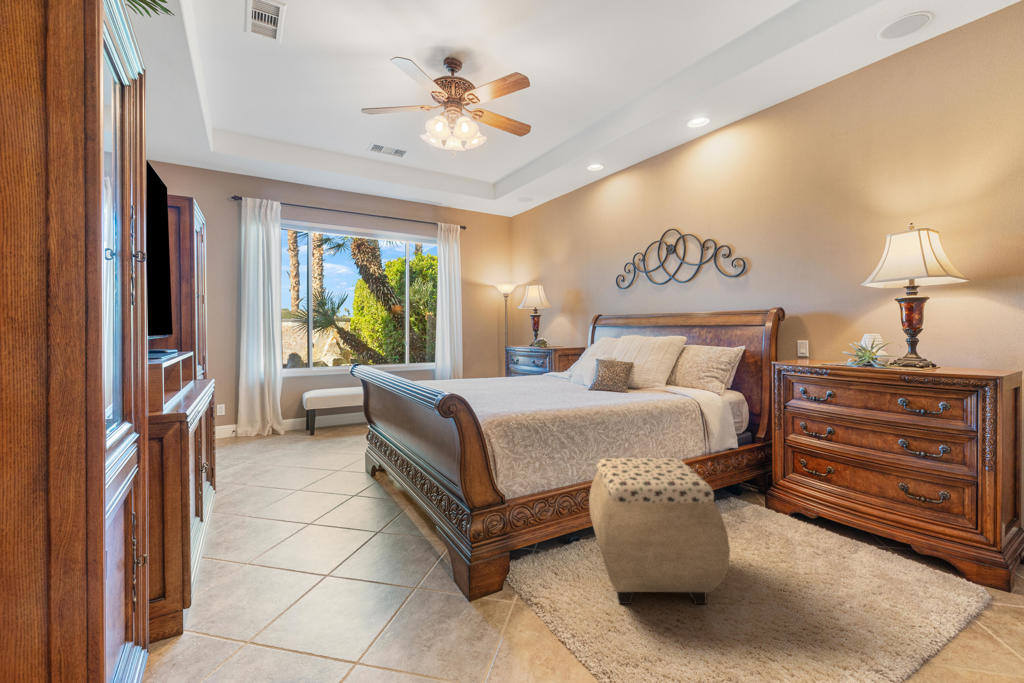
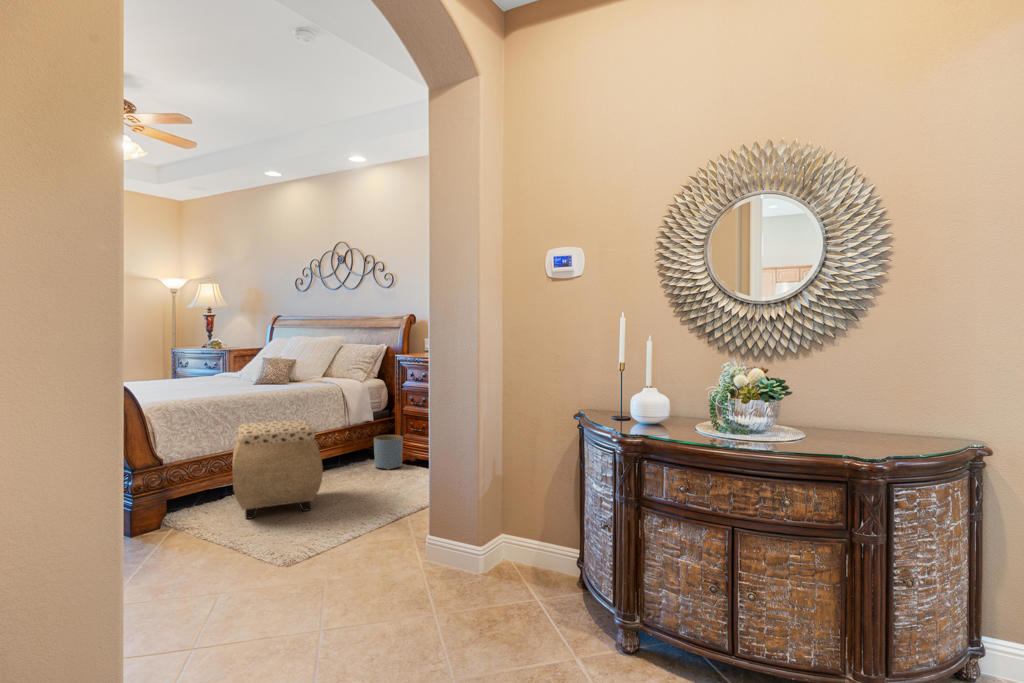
planter: none [747,469,791,522] -> present [374,435,403,470]

